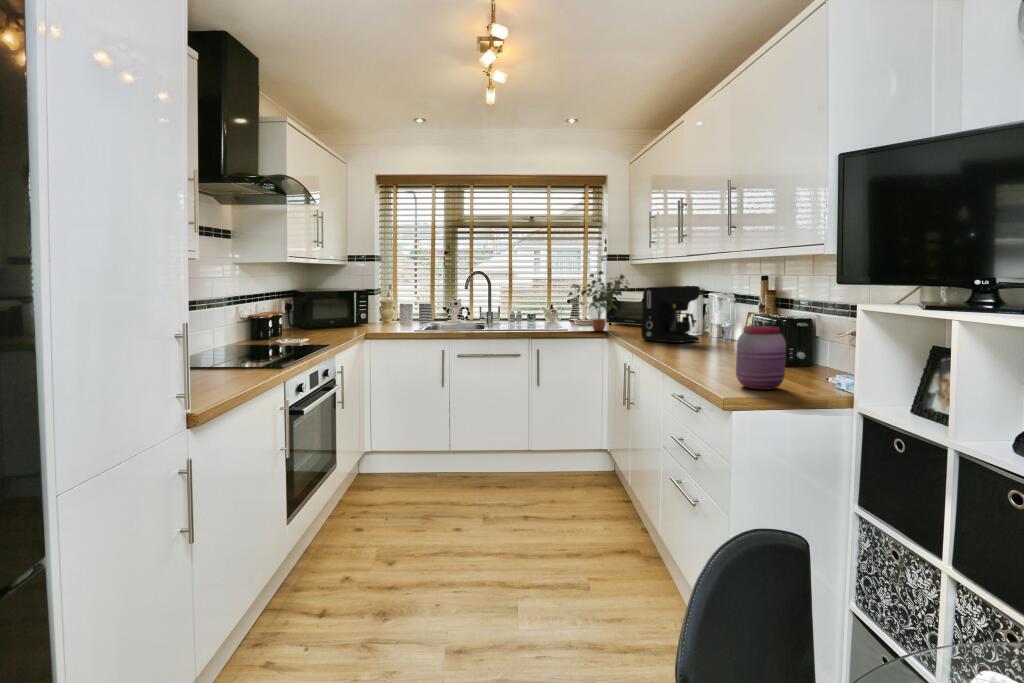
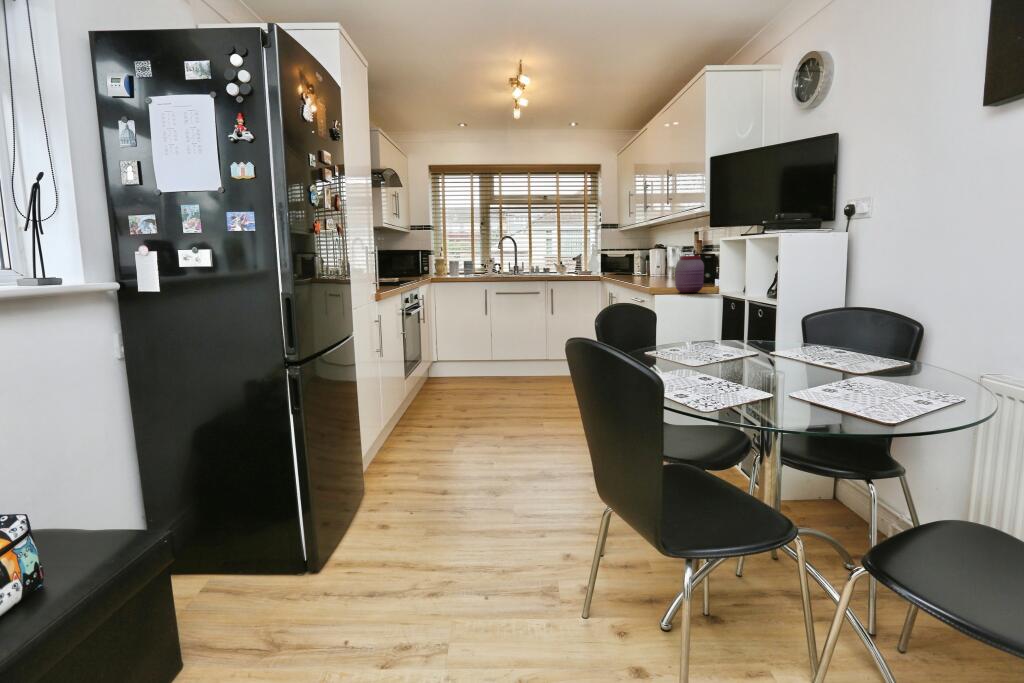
potted plant: present [569,271,629,331] -> none [572,234,617,277]
coffee maker: present [641,286,700,343] -> none [624,241,664,280]

